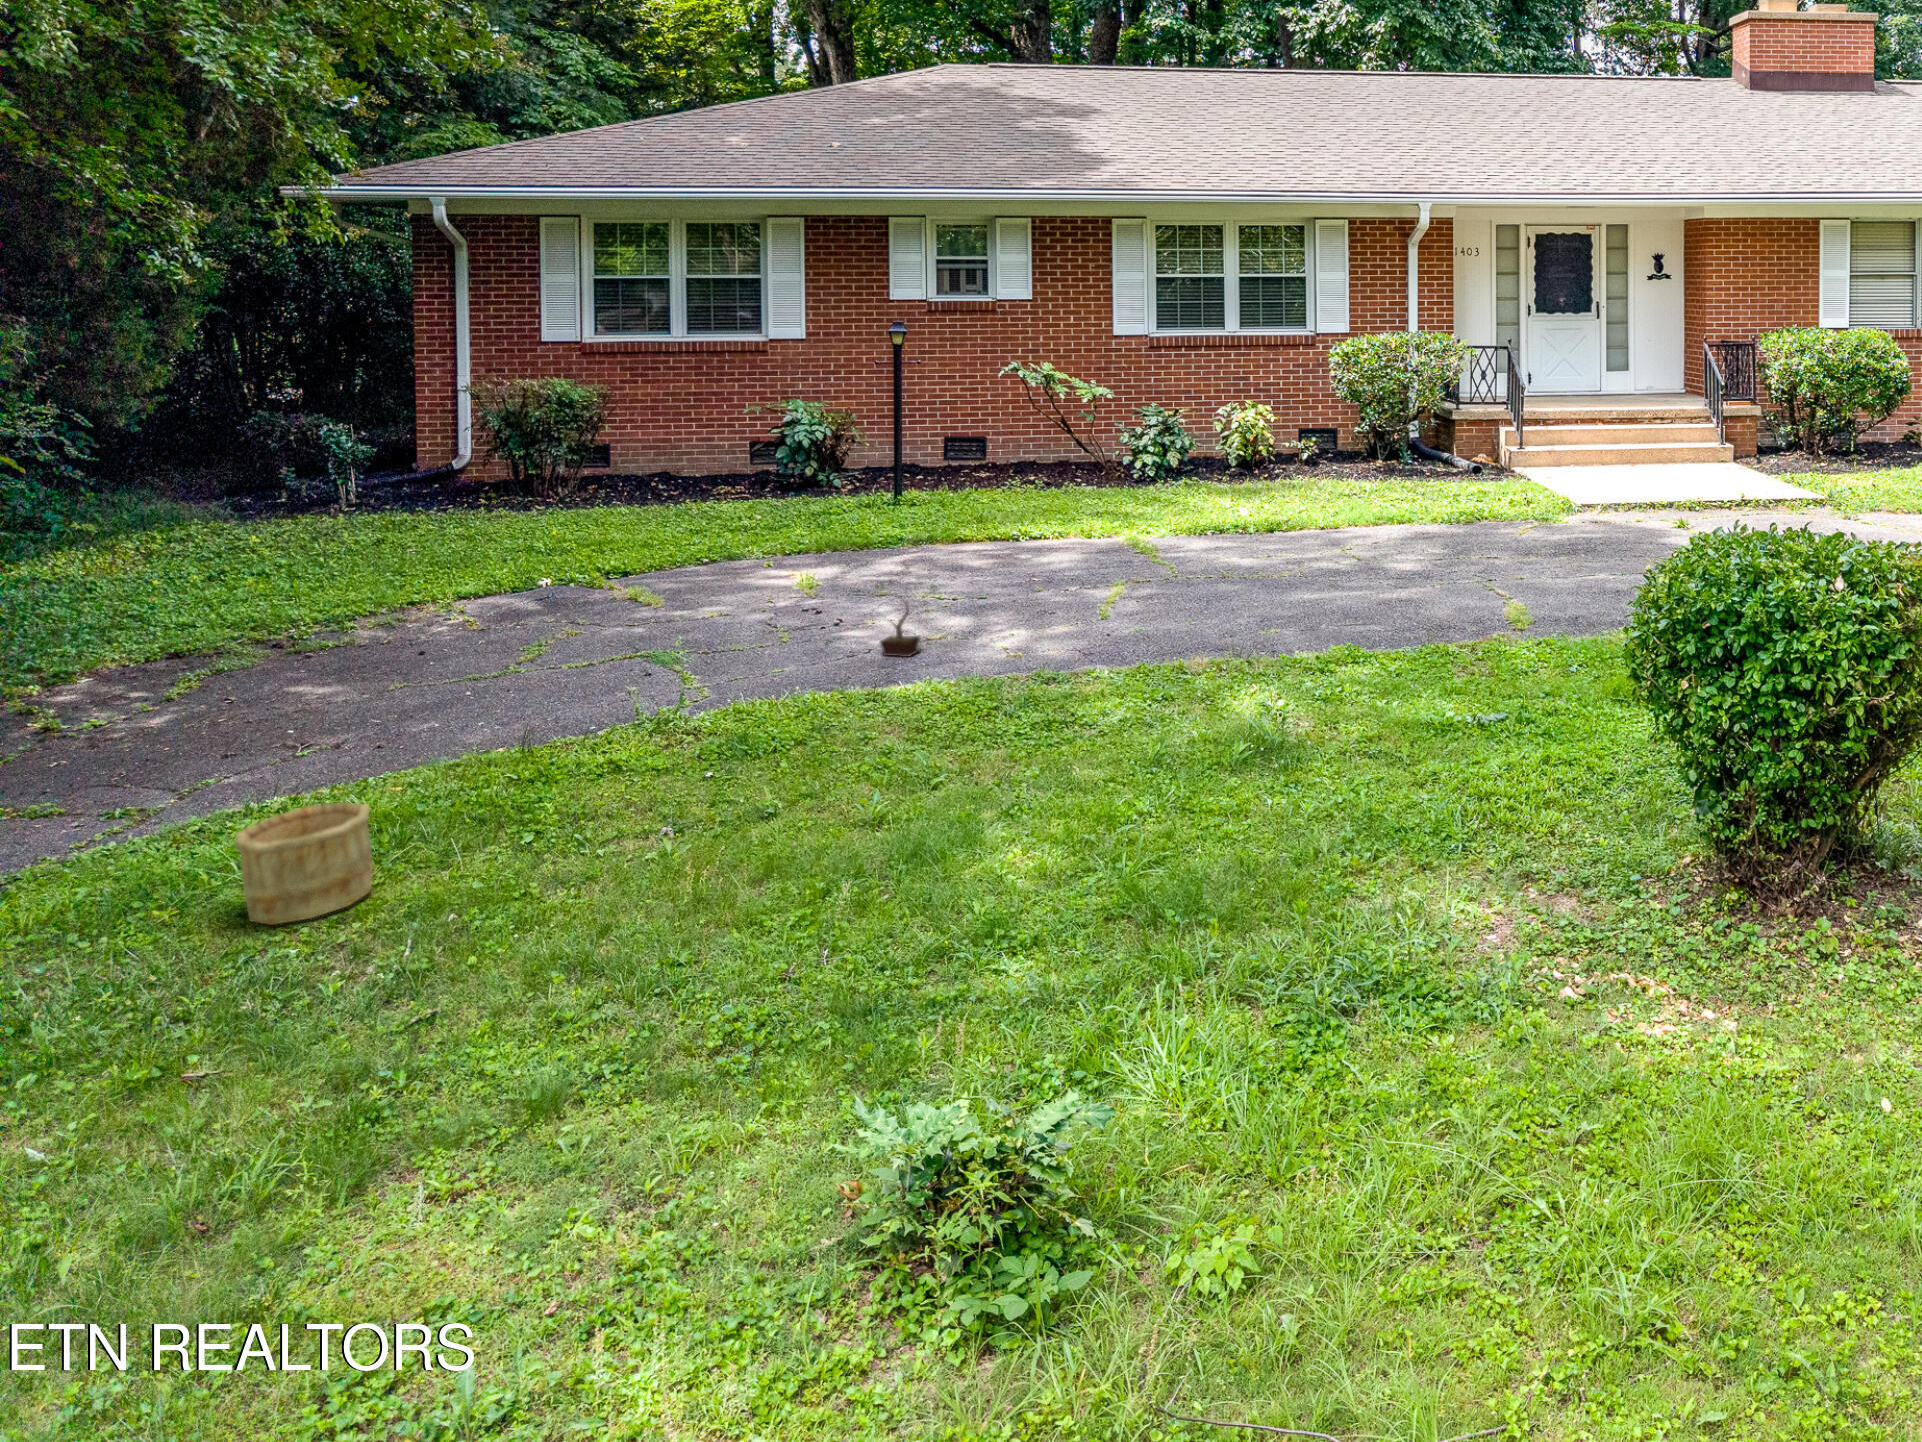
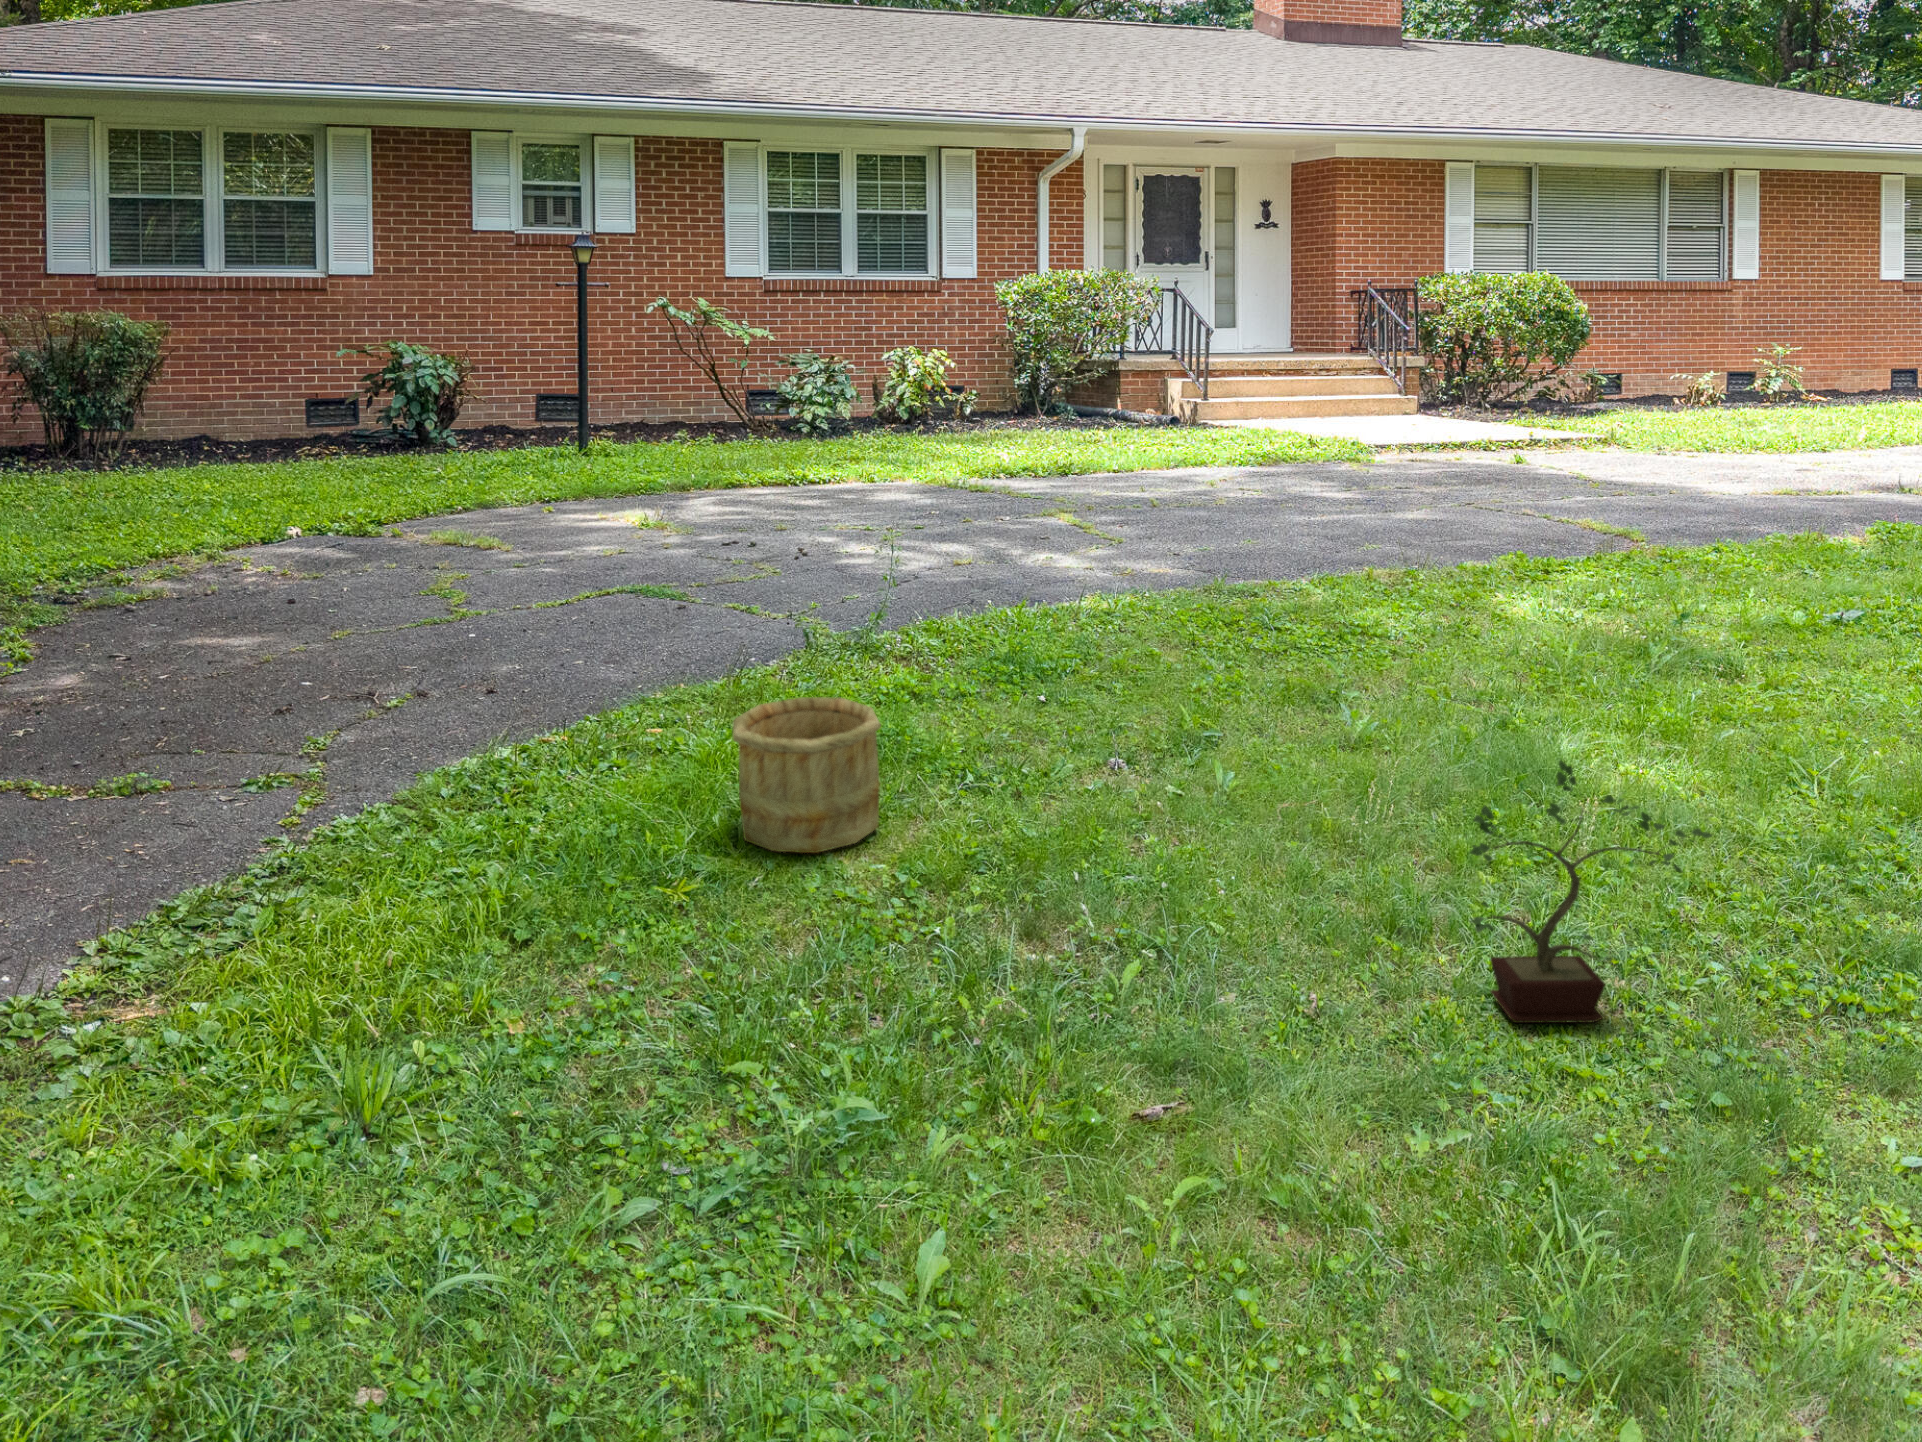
potted plant: present [870,565,937,657] -> present [1470,761,1712,1023]

